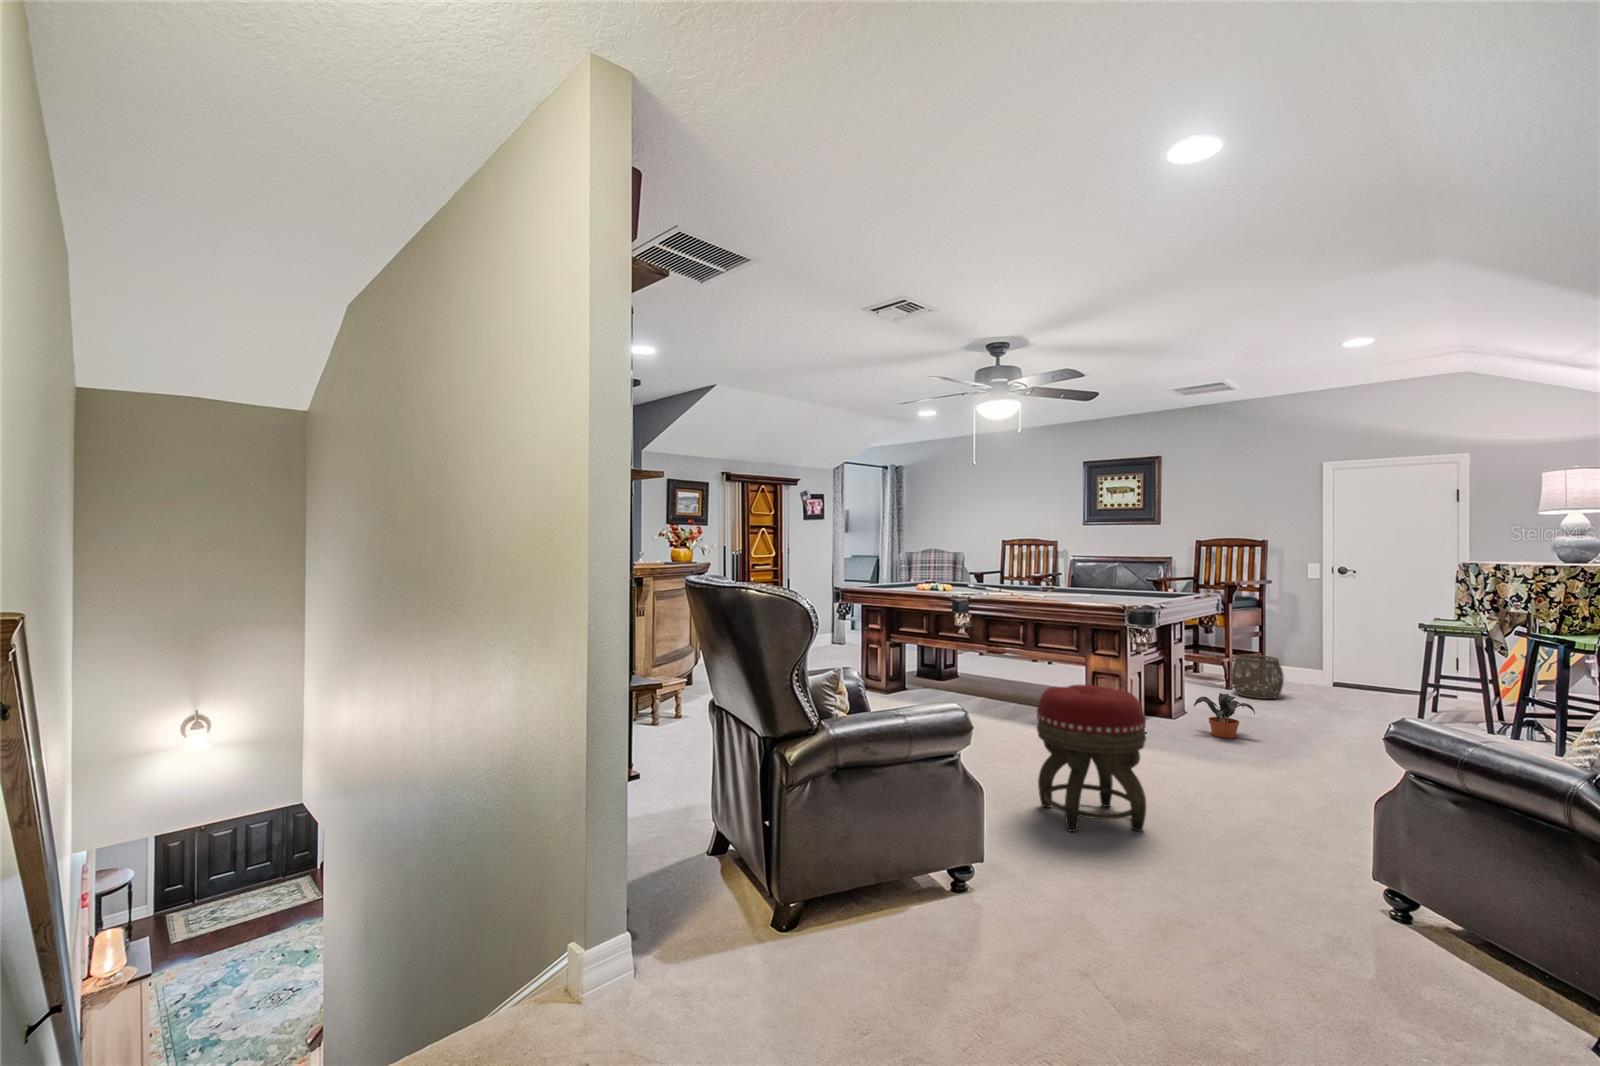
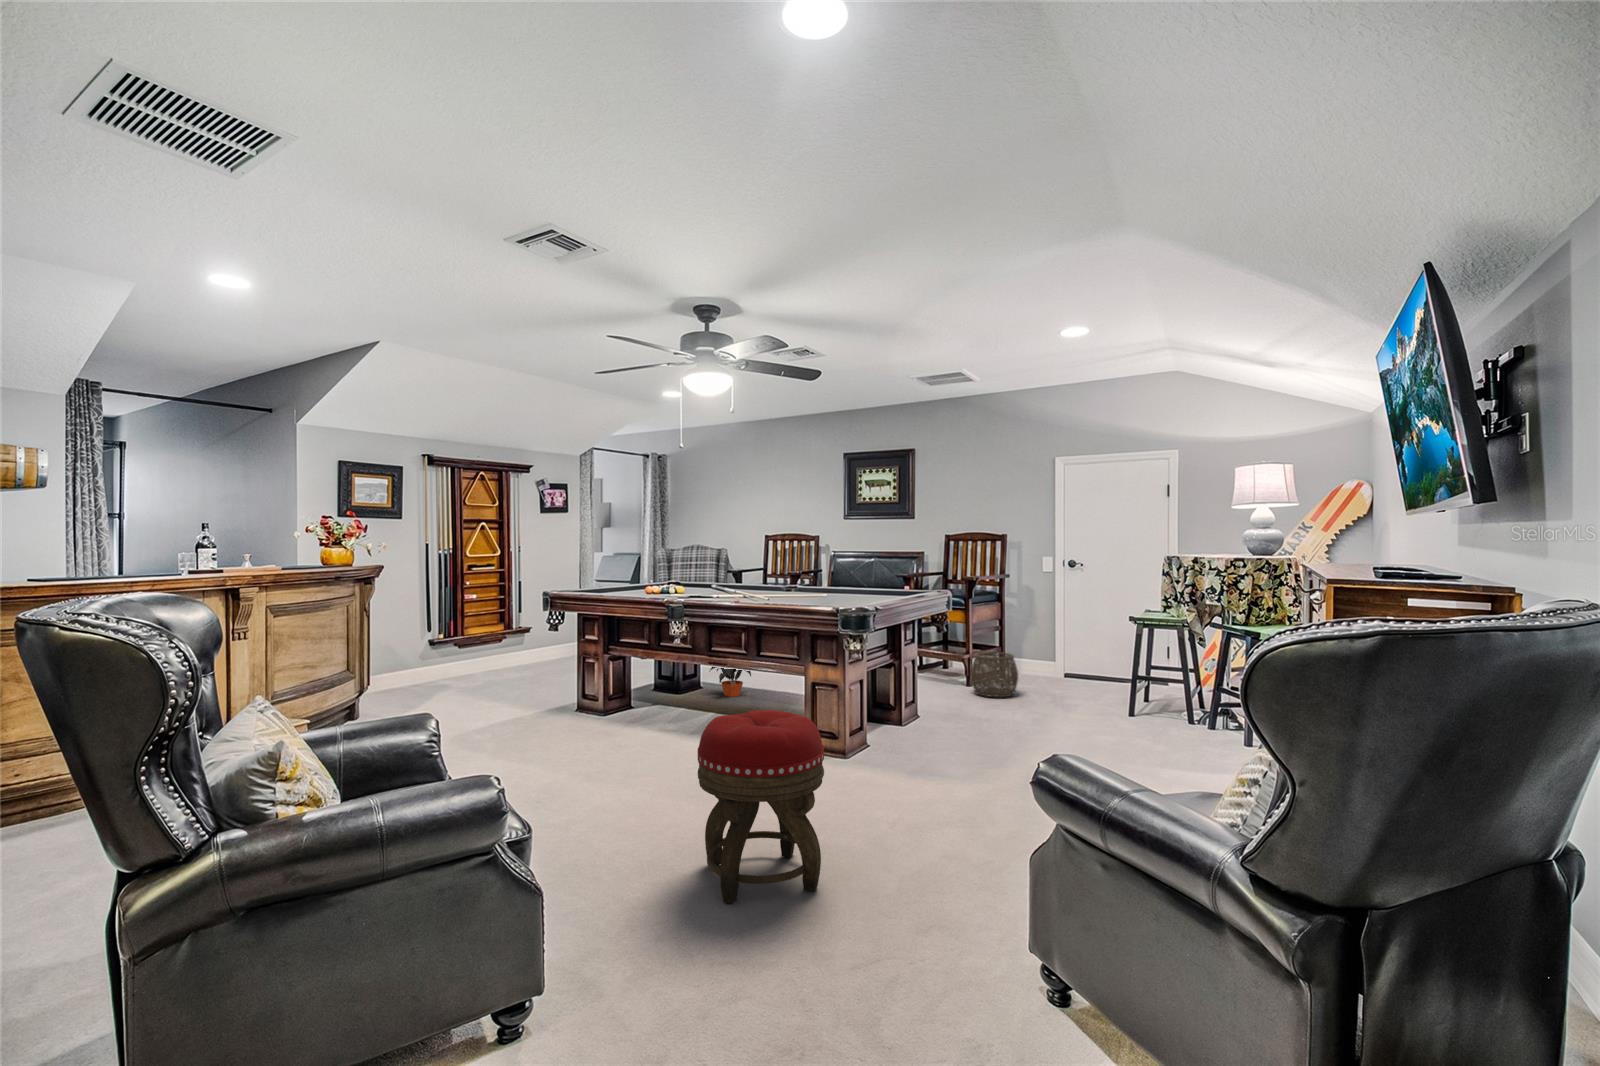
potted plant: present [1194,693,1255,738] -> present [709,667,751,697]

